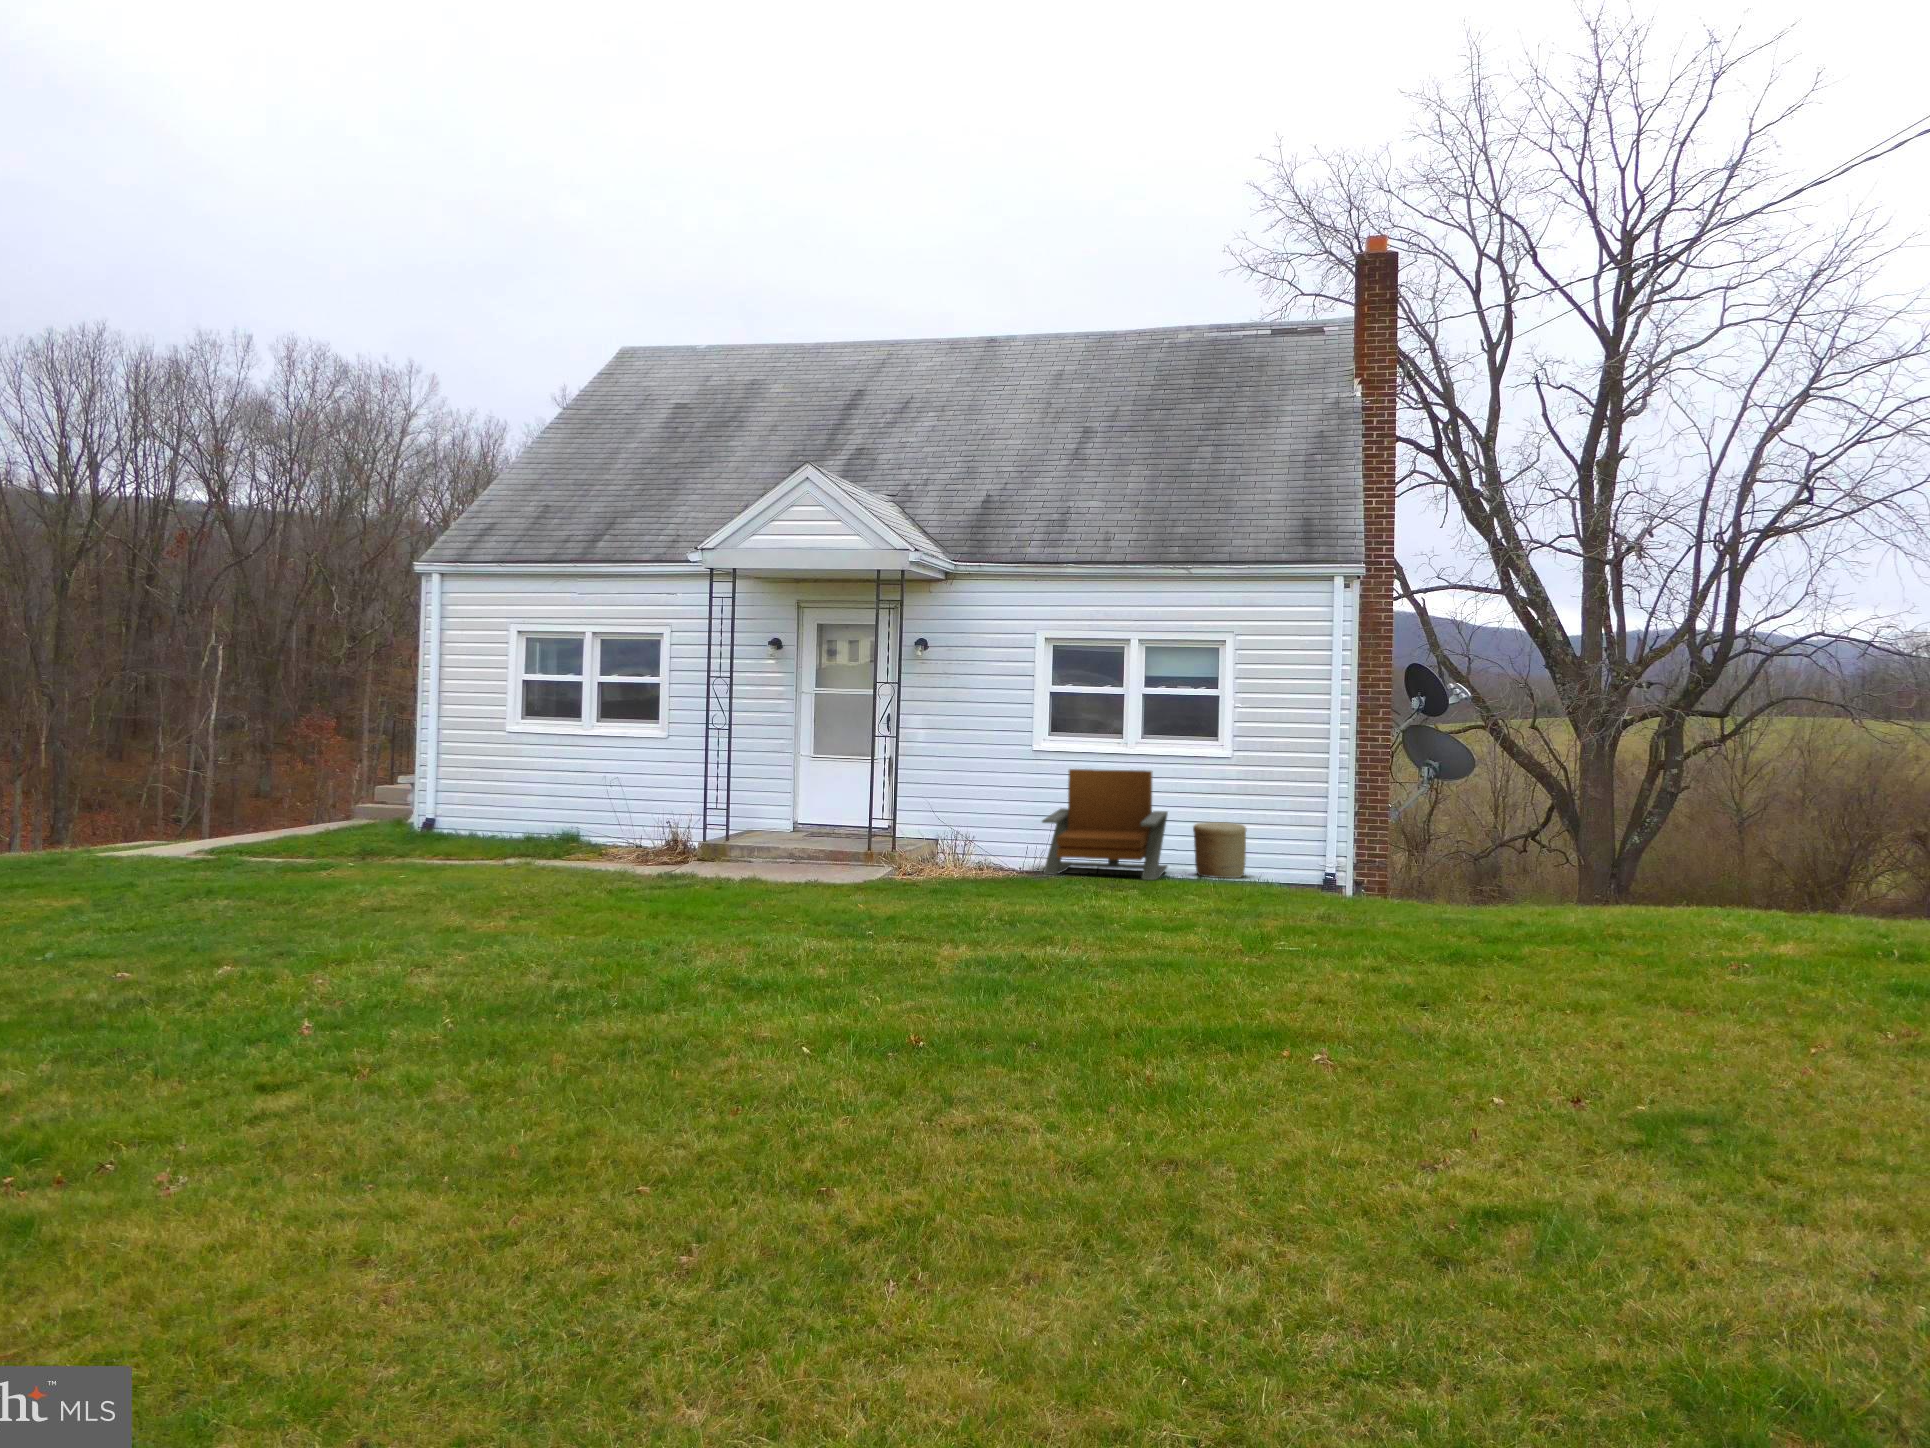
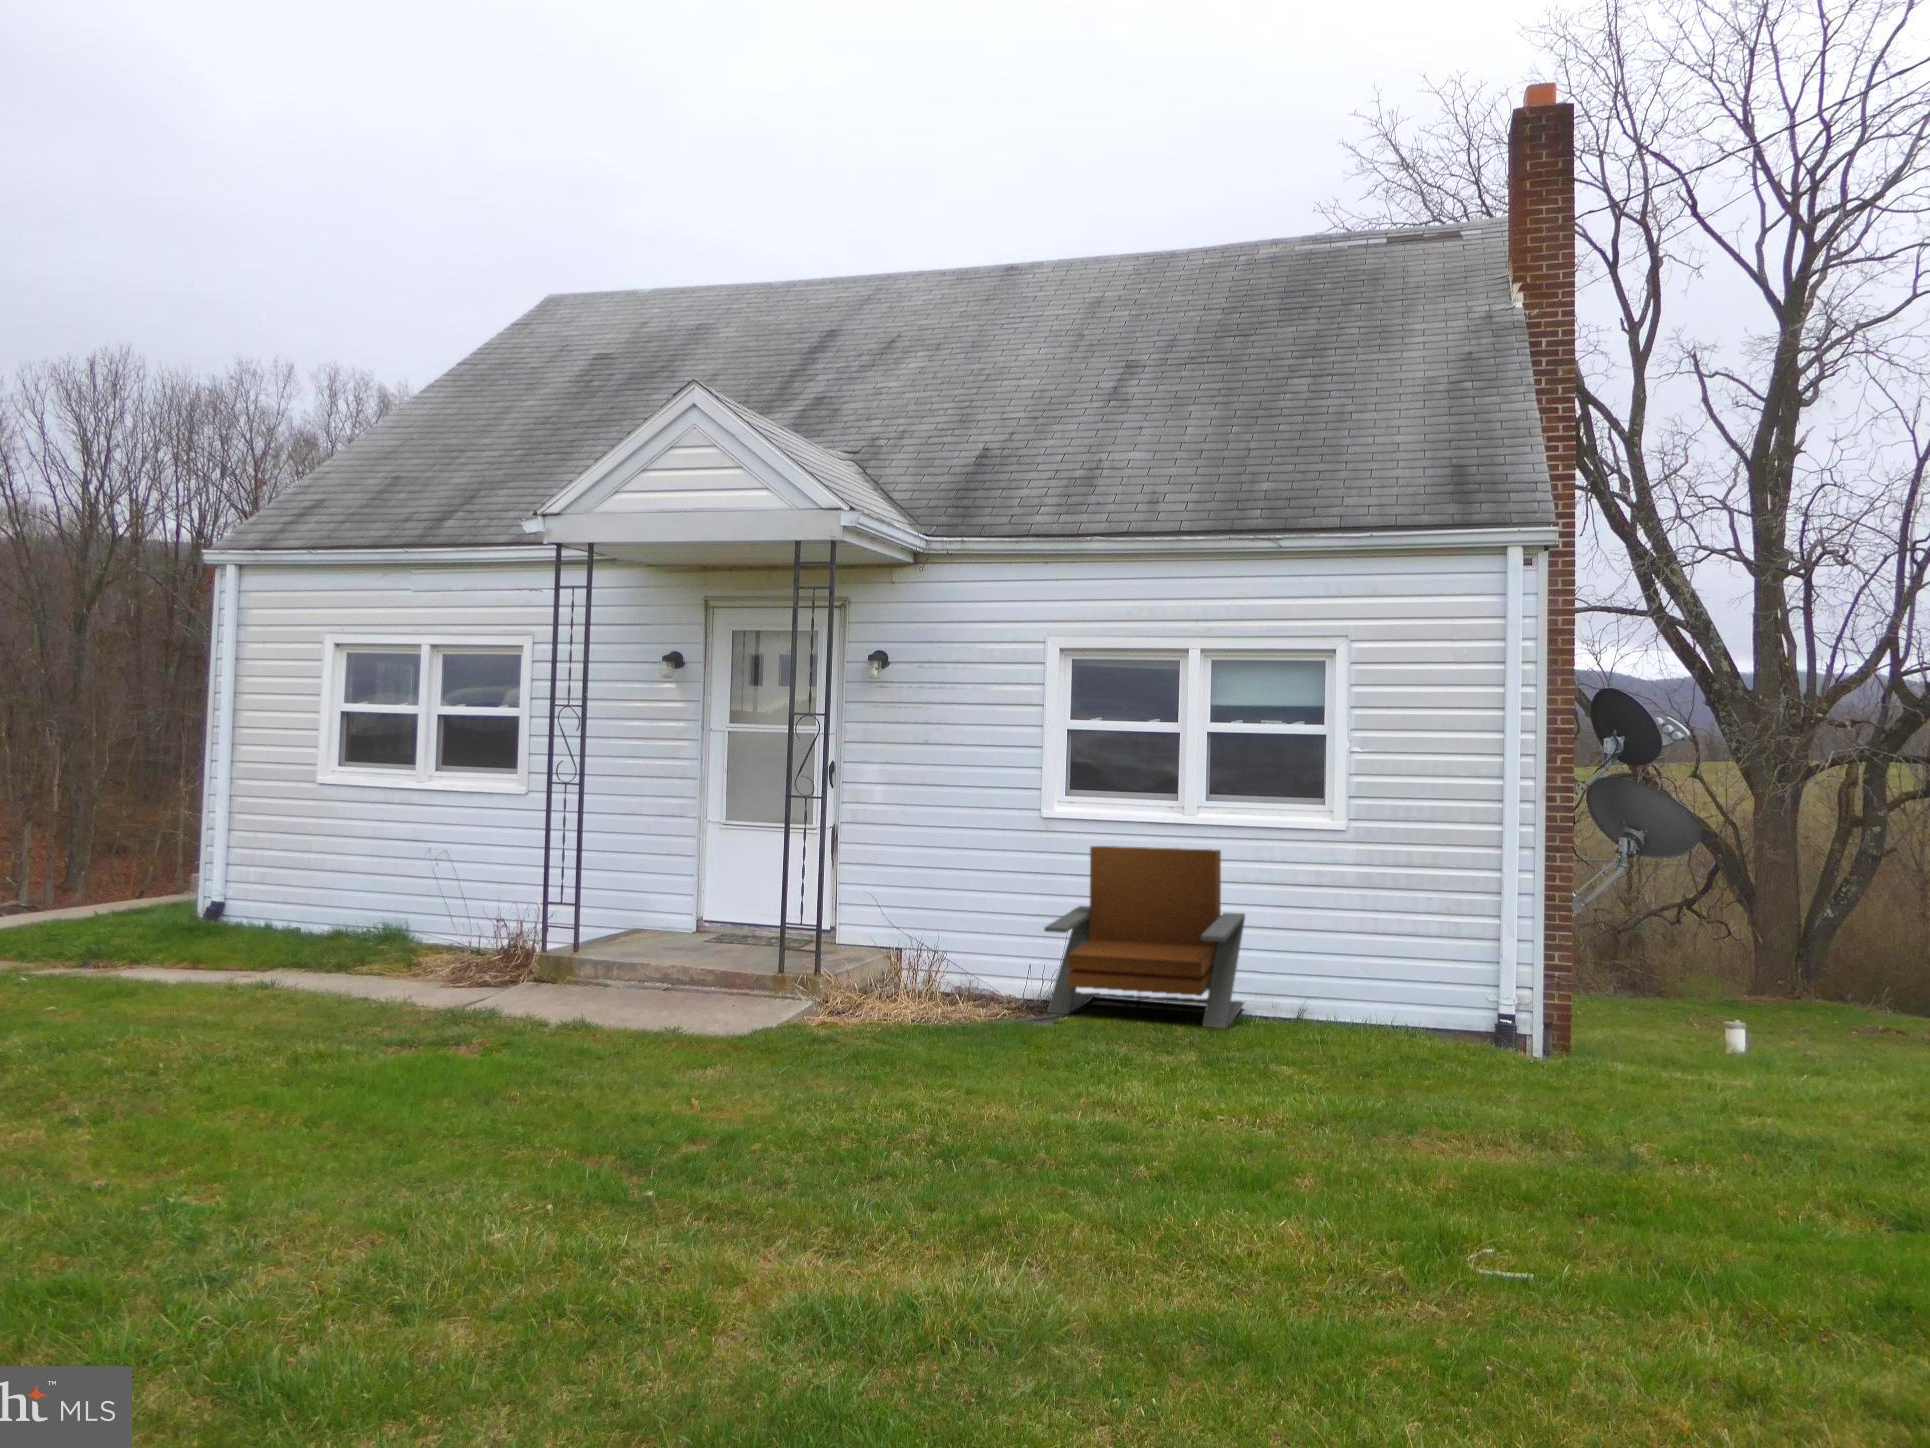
woven basket: present [1193,822,1246,878] -> none [1285,931,1371,1025]

